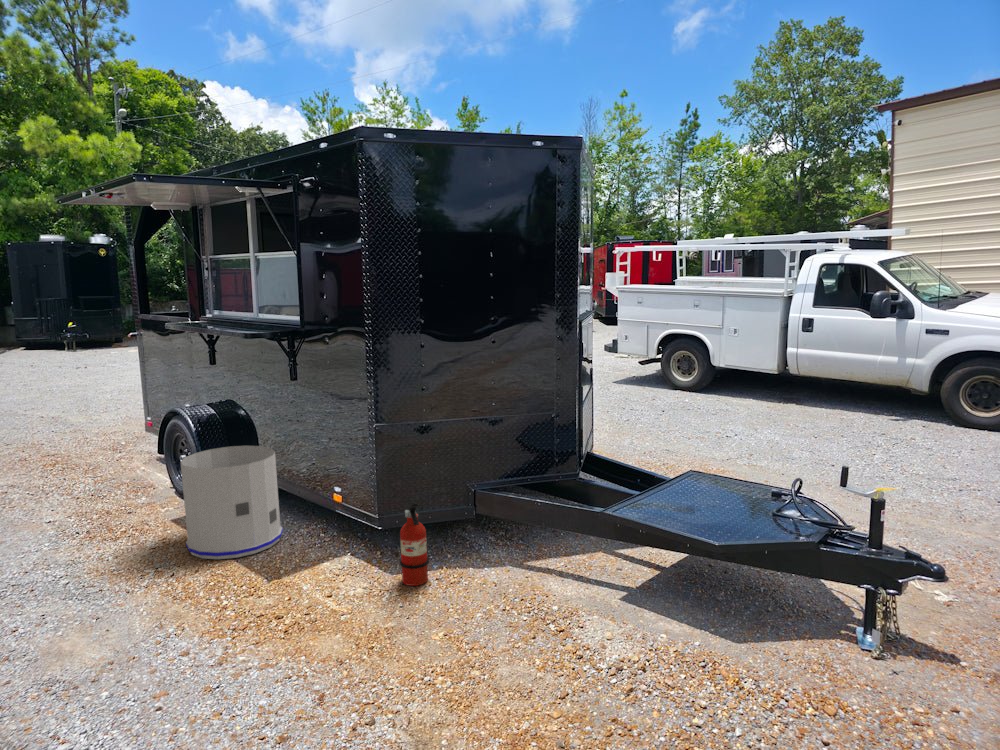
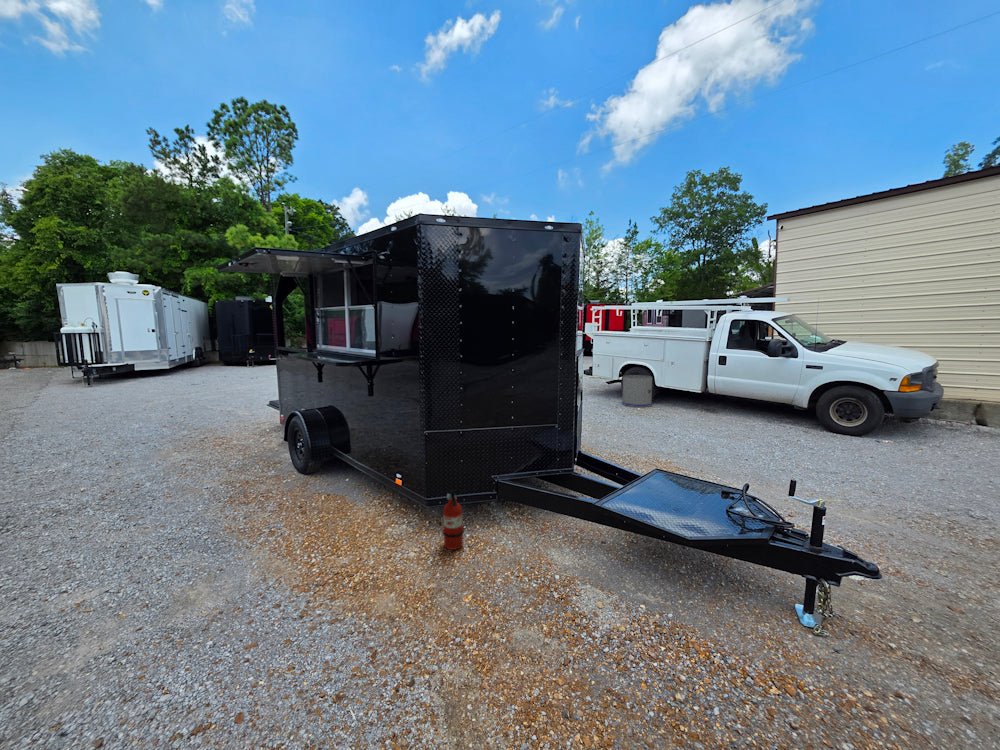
trash can: present [181,446,283,559] -> present [622,375,652,407]

